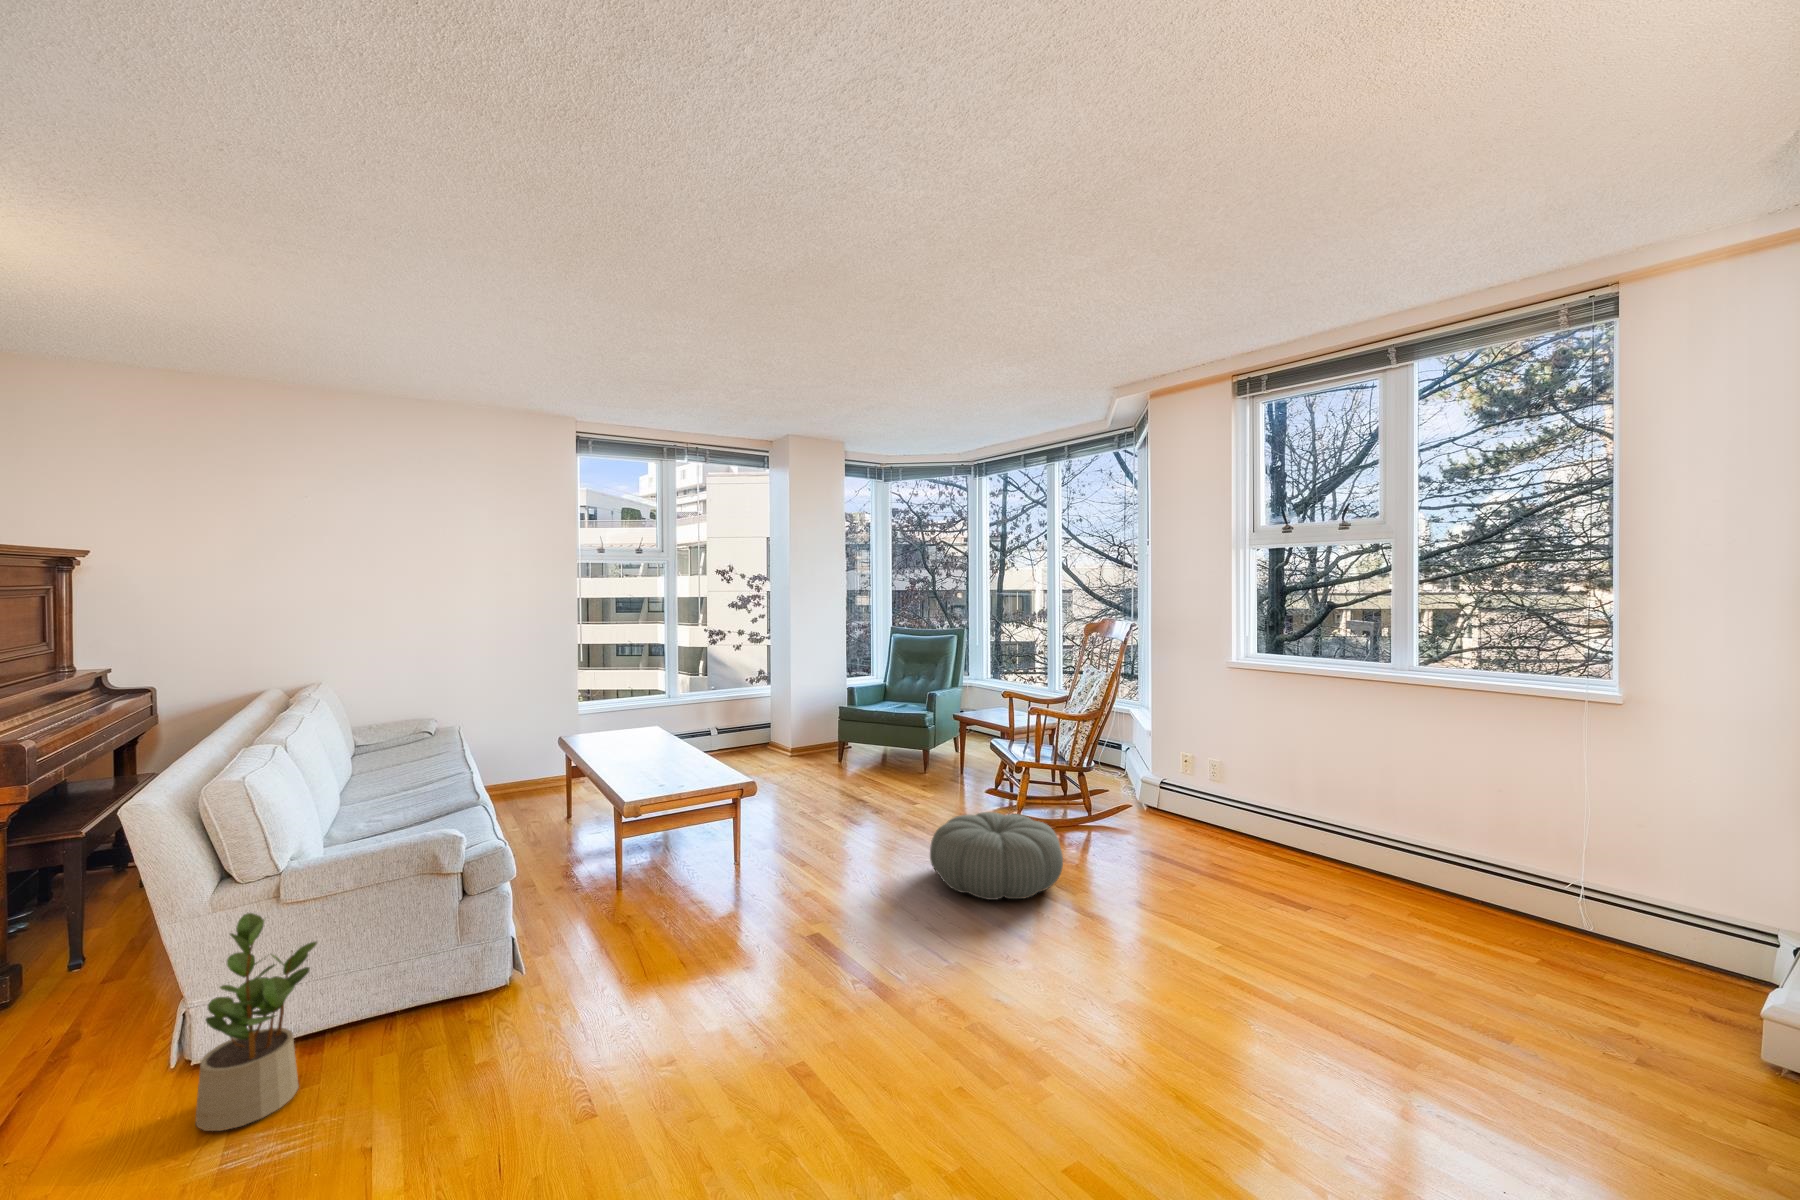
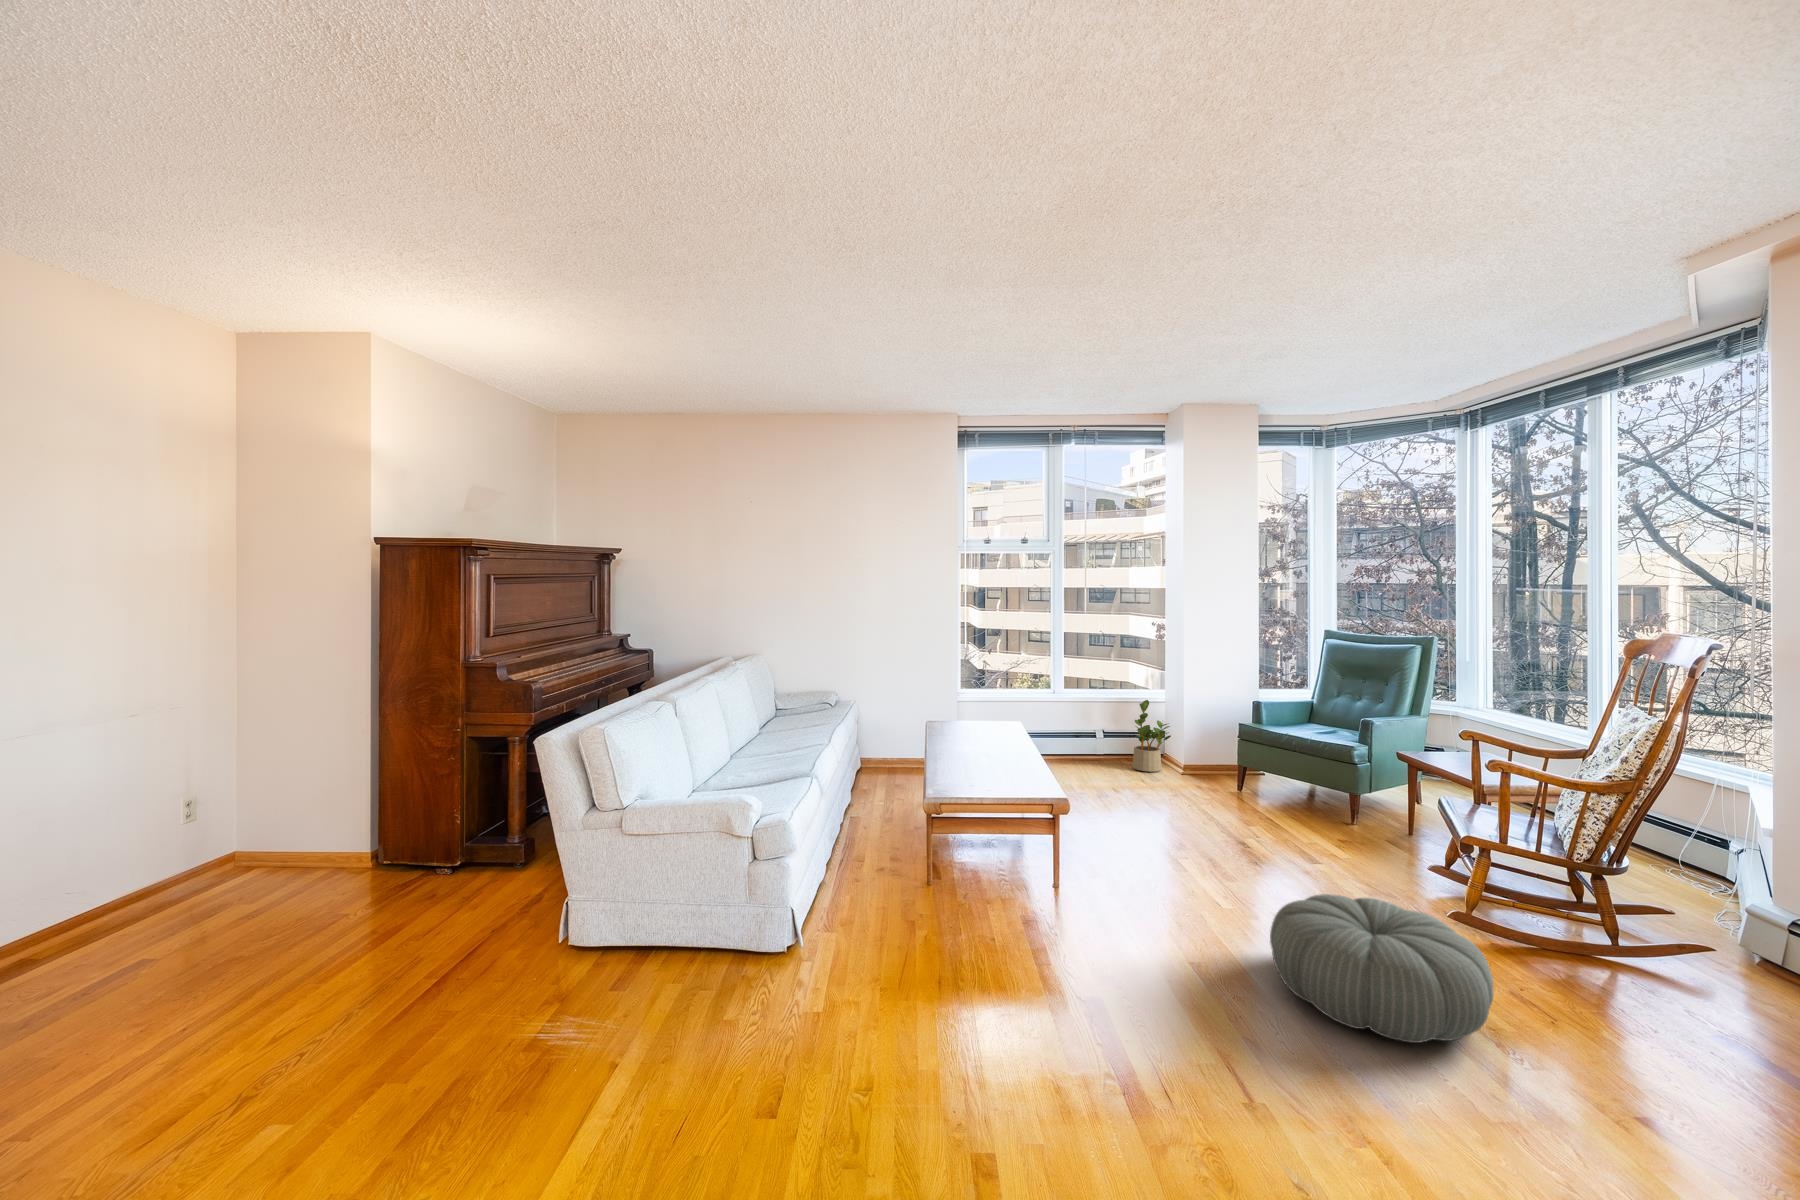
potted plant: present [196,913,317,1131] -> present [1133,700,1171,772]

